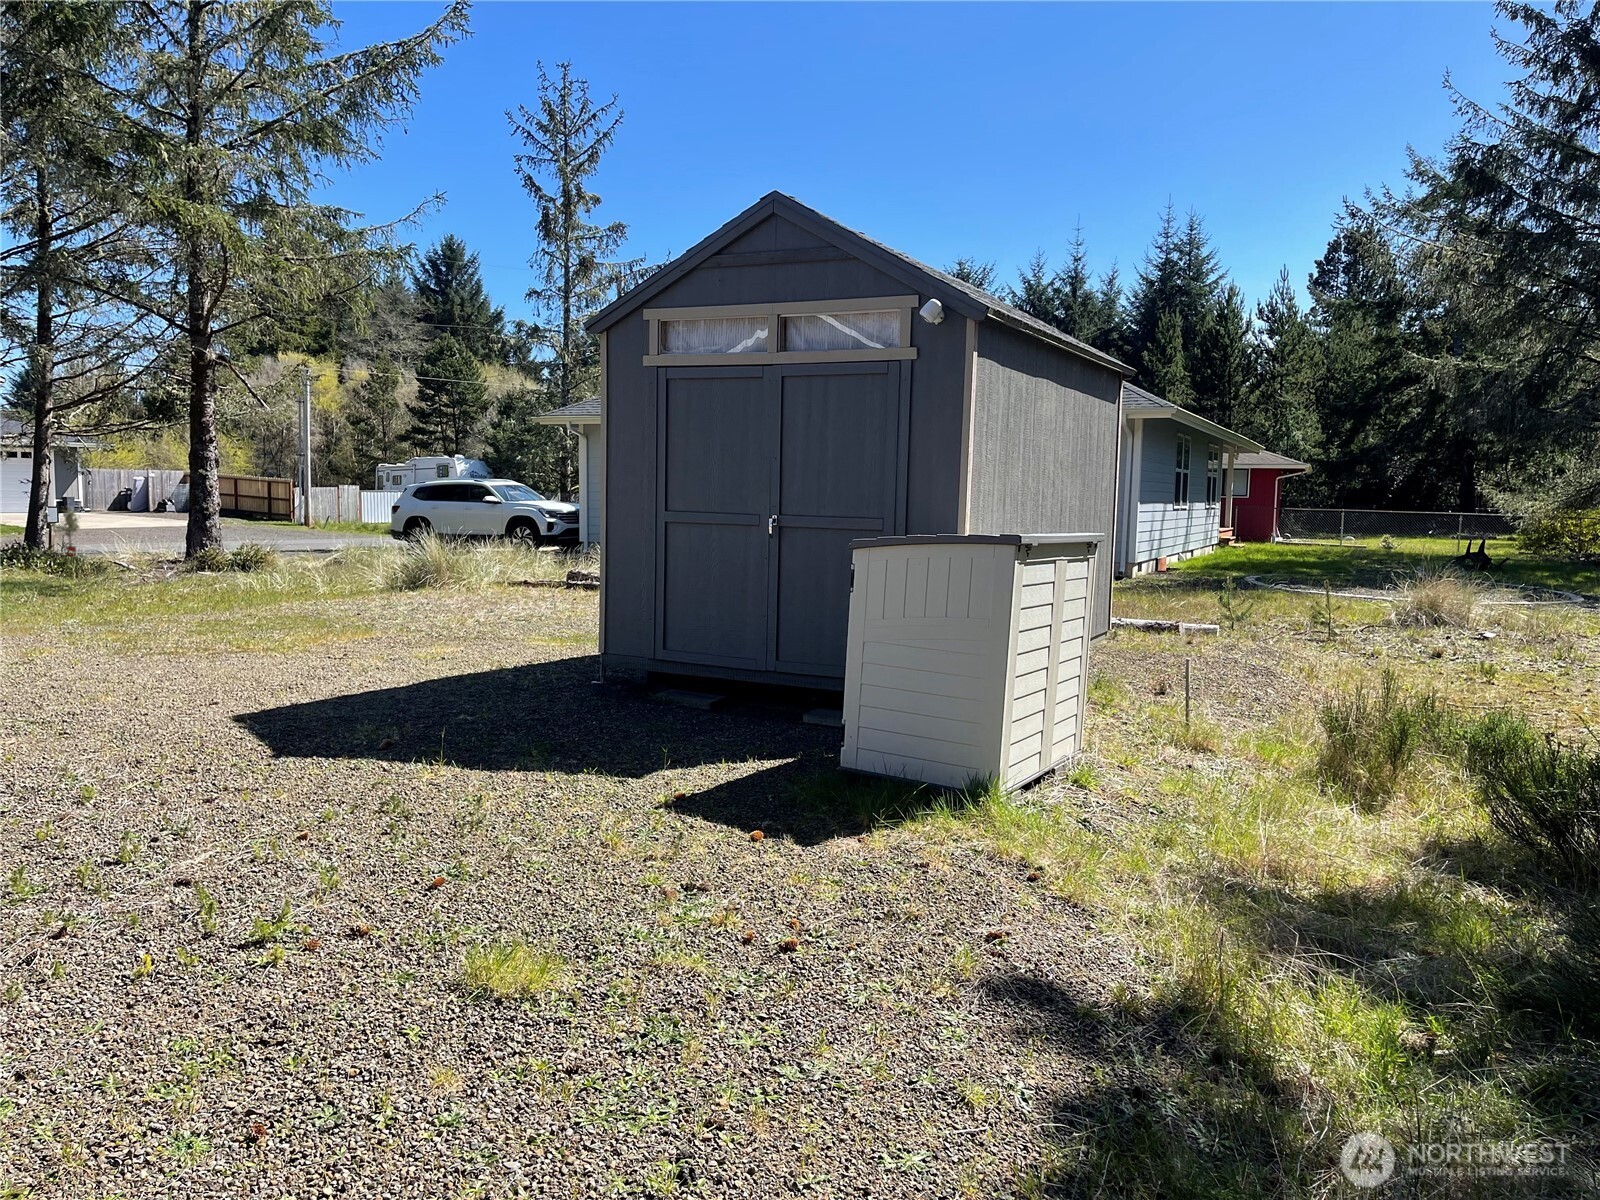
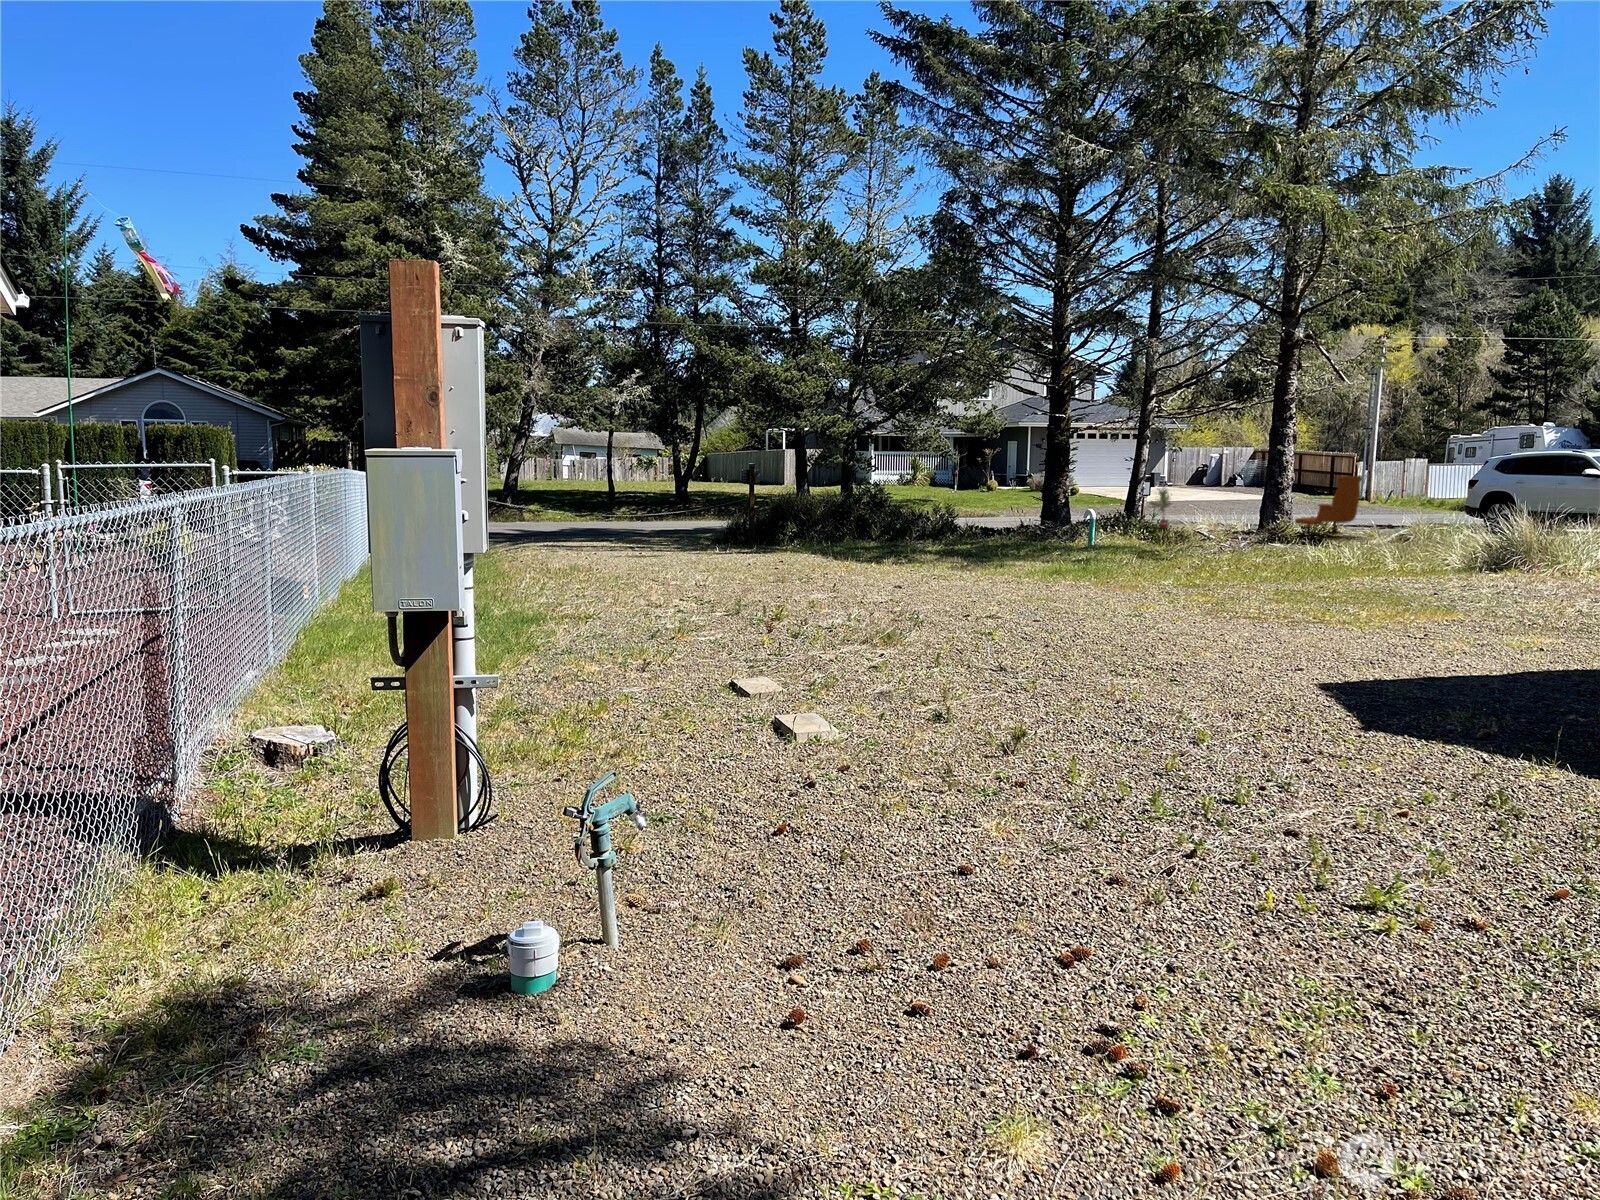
lounge chair: none [224,507,291,569] -> present [1295,475,1362,536]

